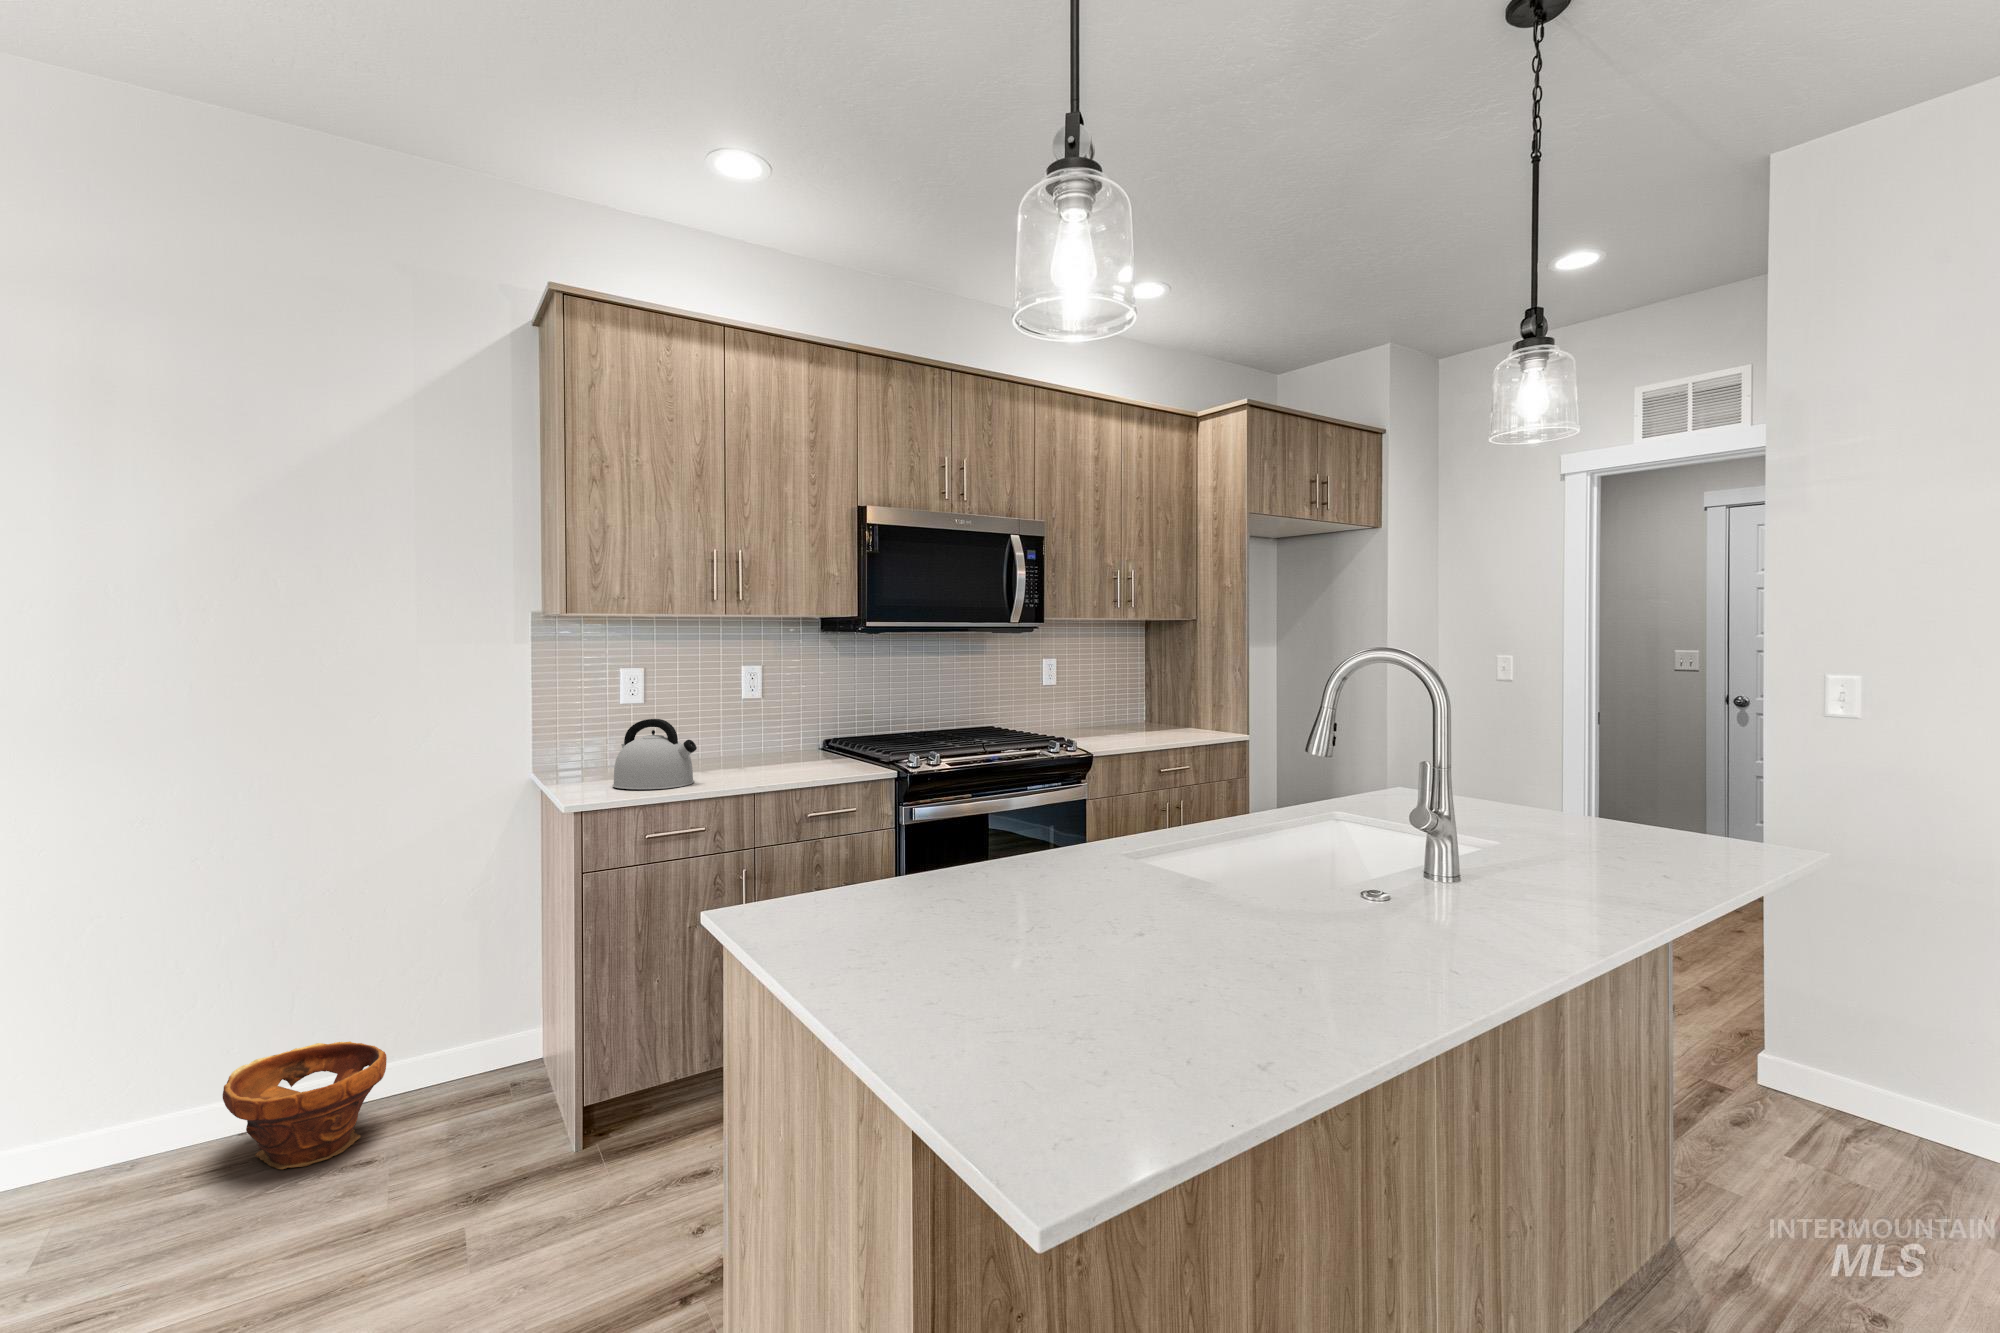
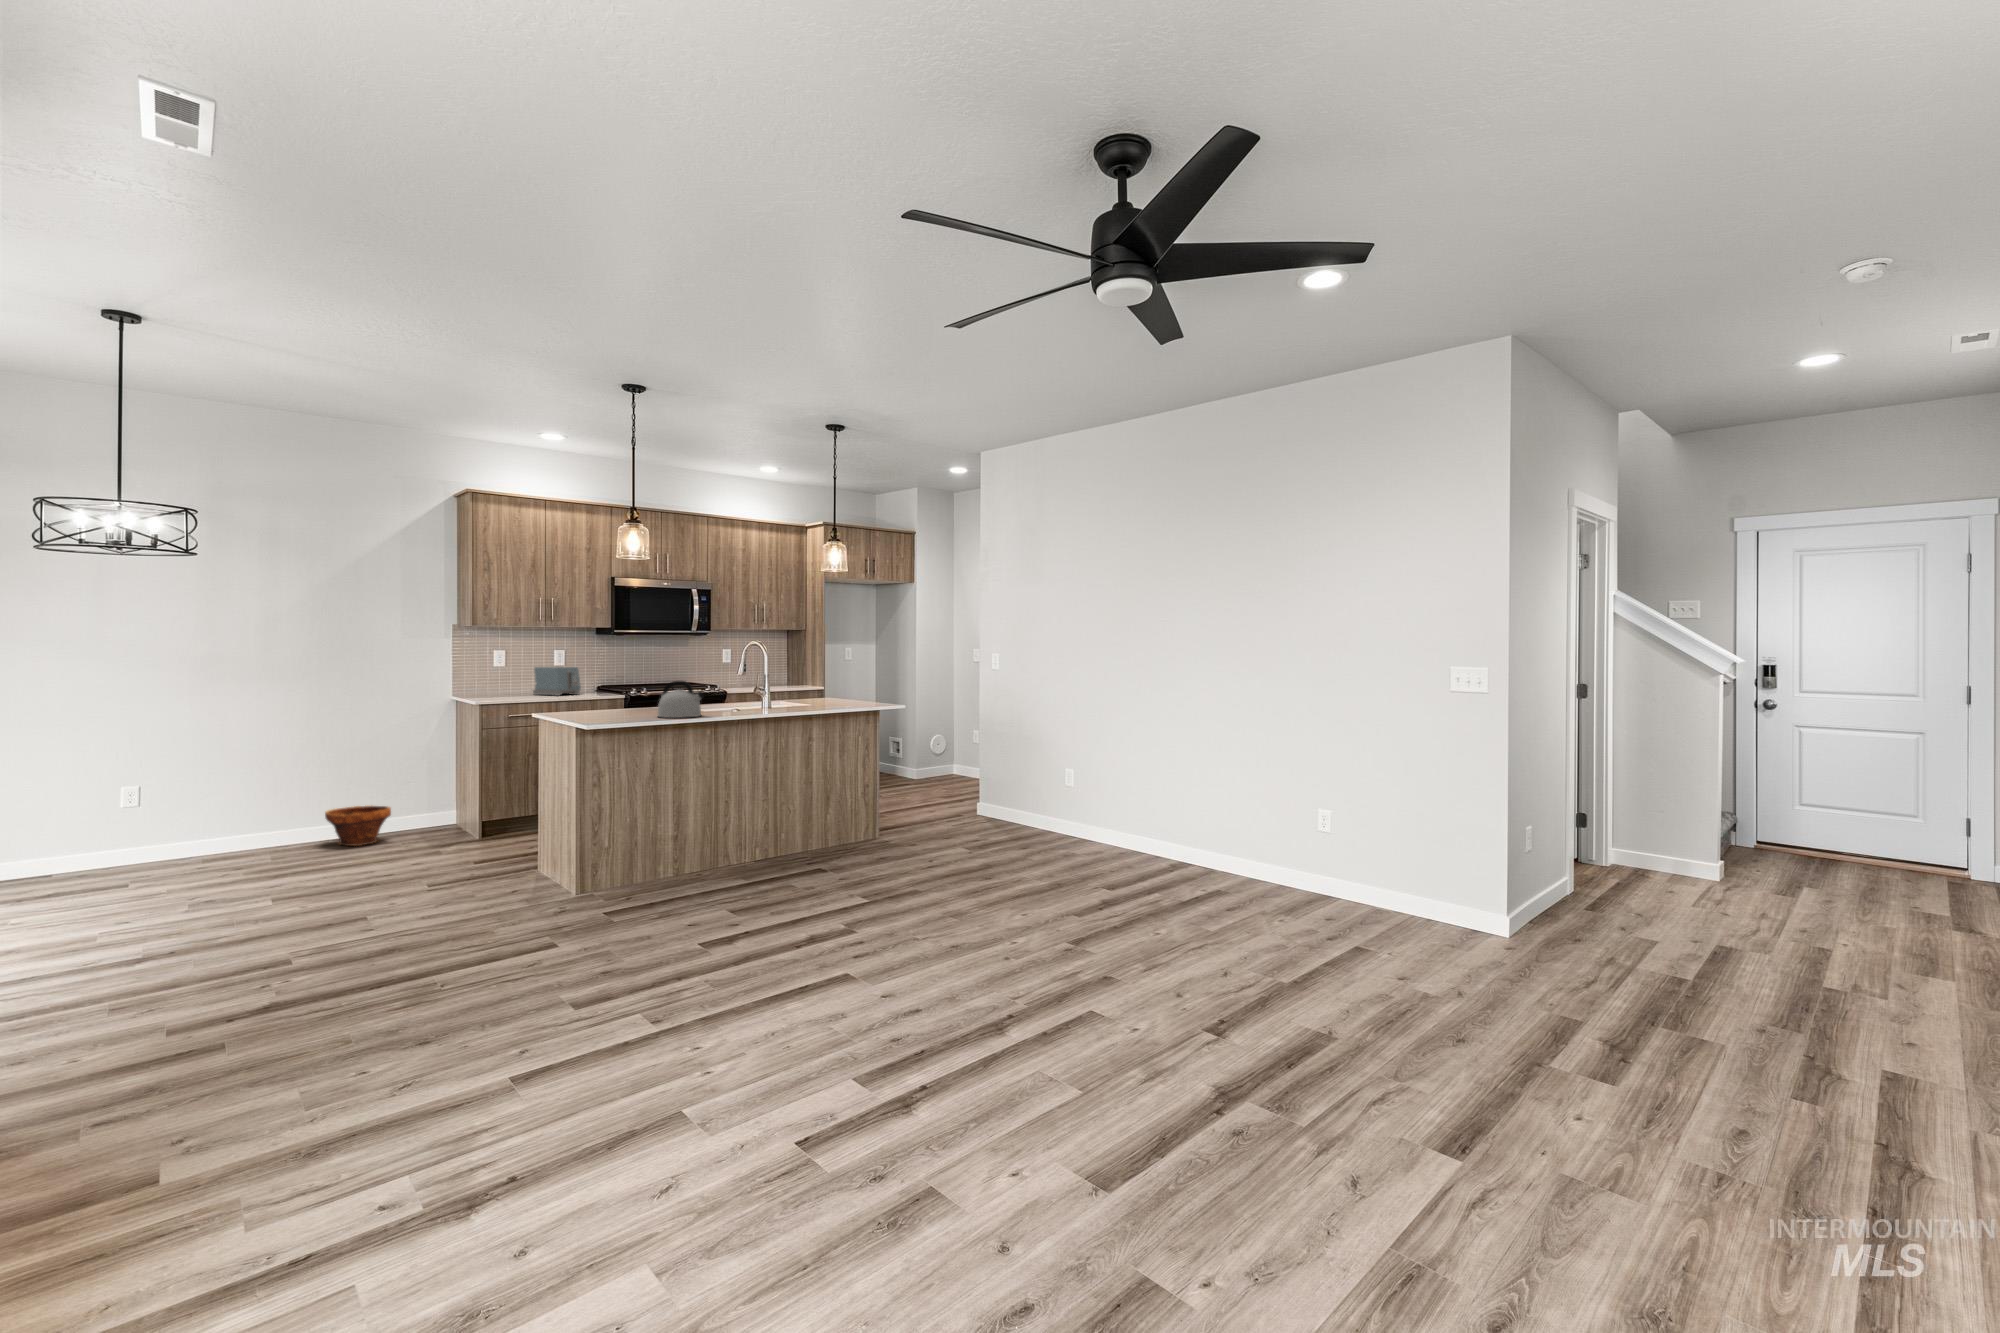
toaster: none [695,702,797,771] -> present [533,667,581,696]
kettle: present [613,719,697,789] -> present [658,681,704,718]

